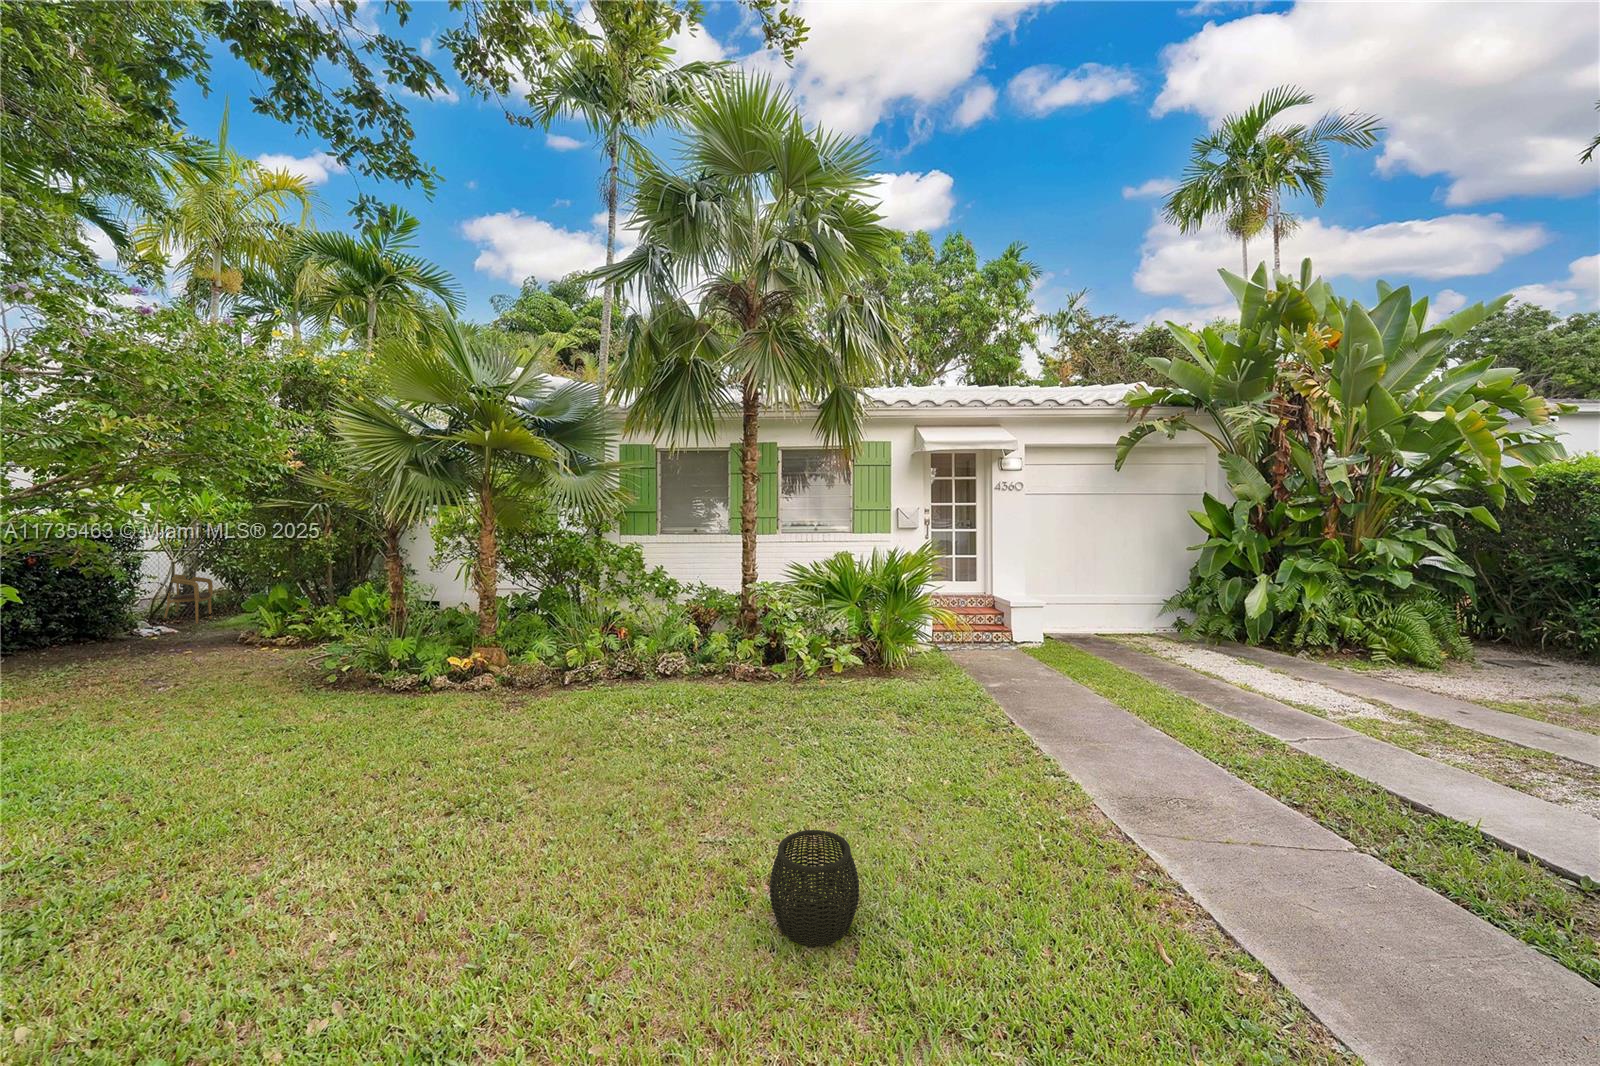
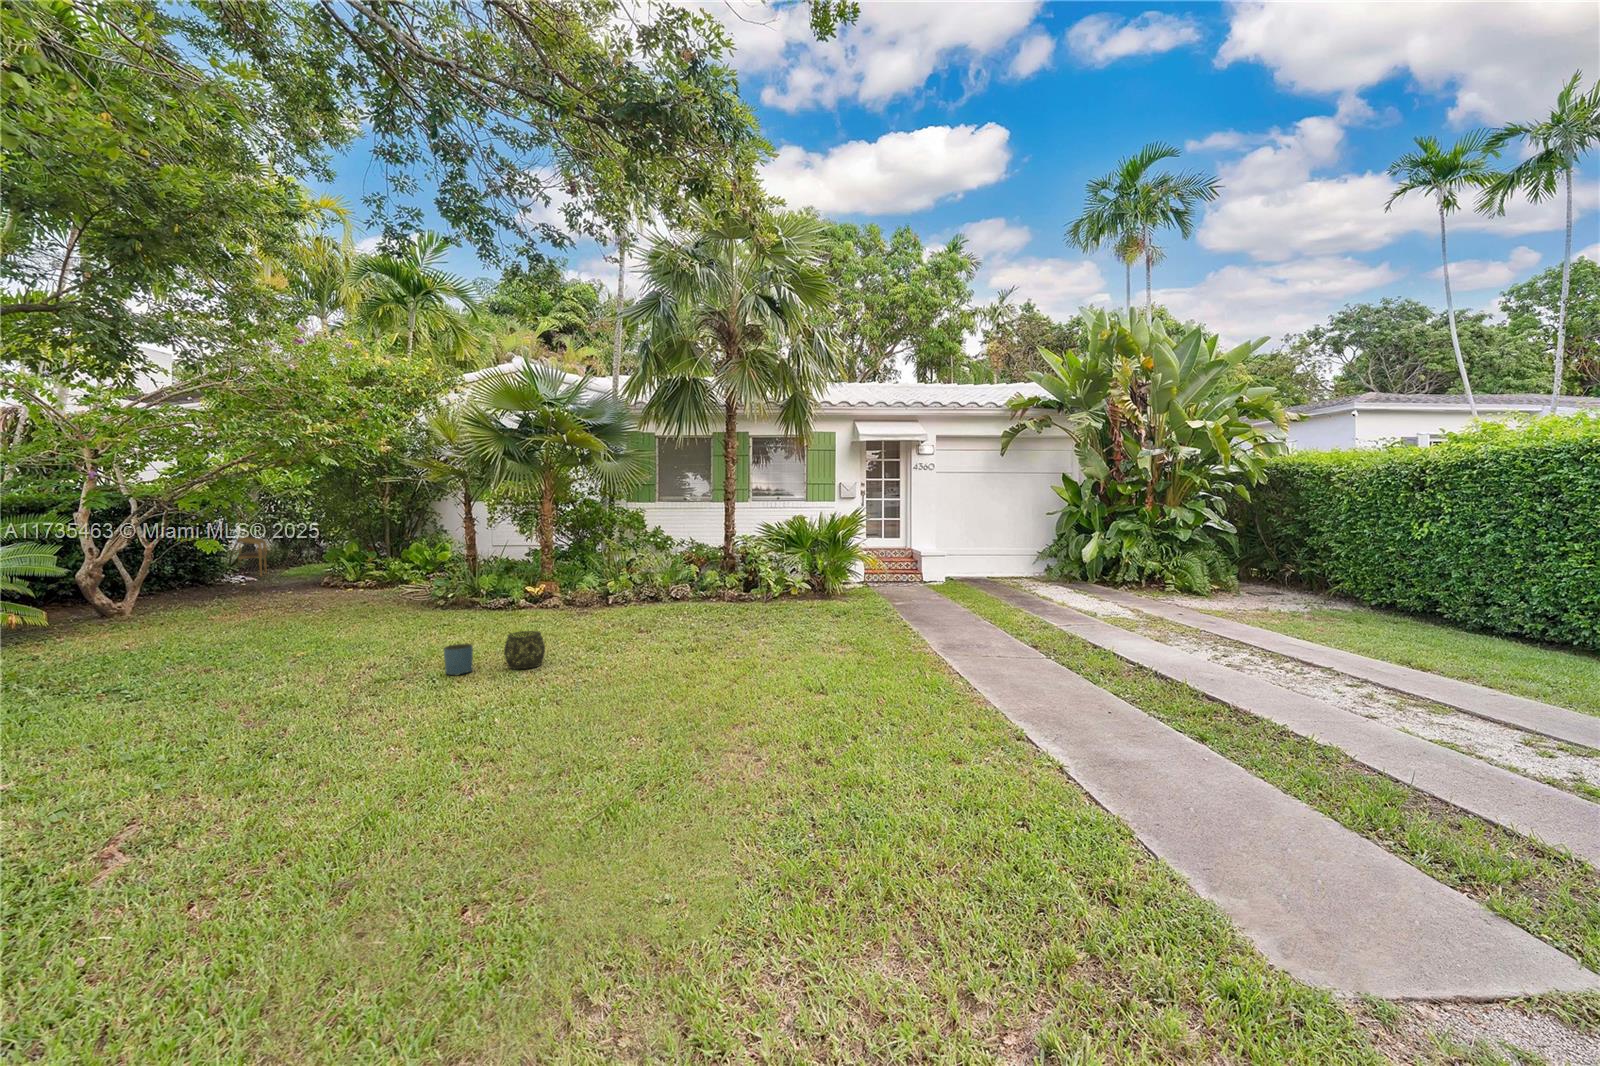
woven basket: present [769,830,860,947] -> present [504,631,545,669]
planter: none [38,851,129,942] -> present [444,644,473,675]

